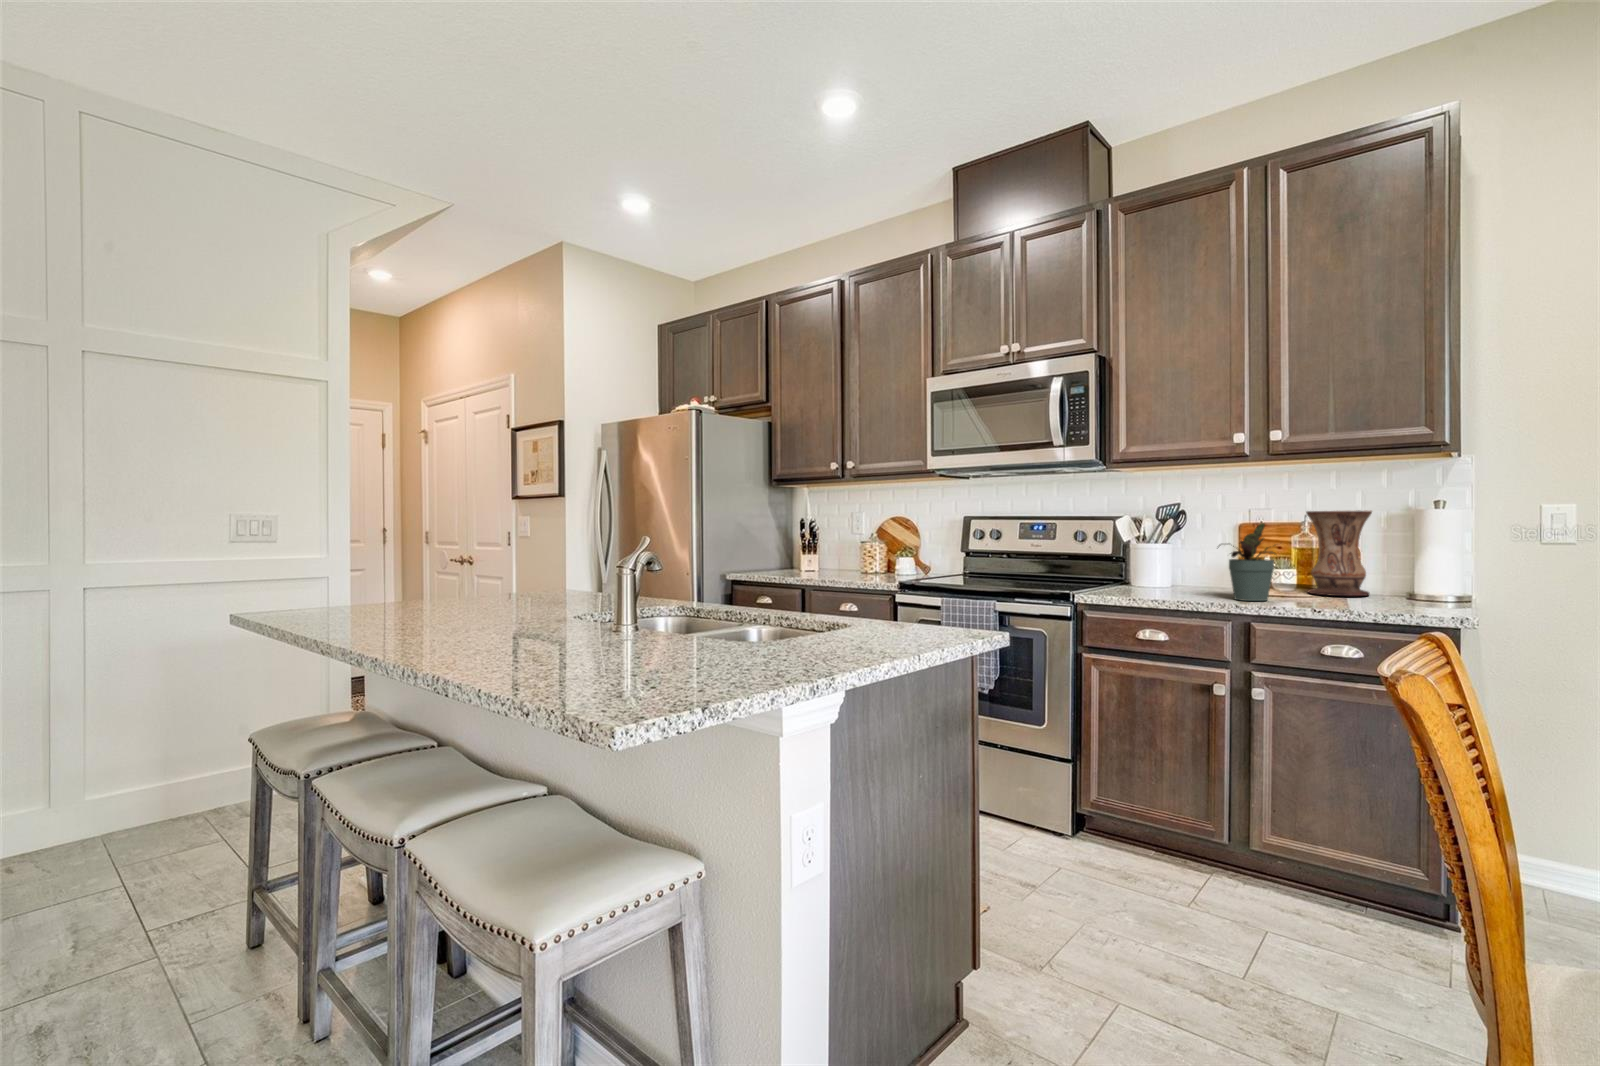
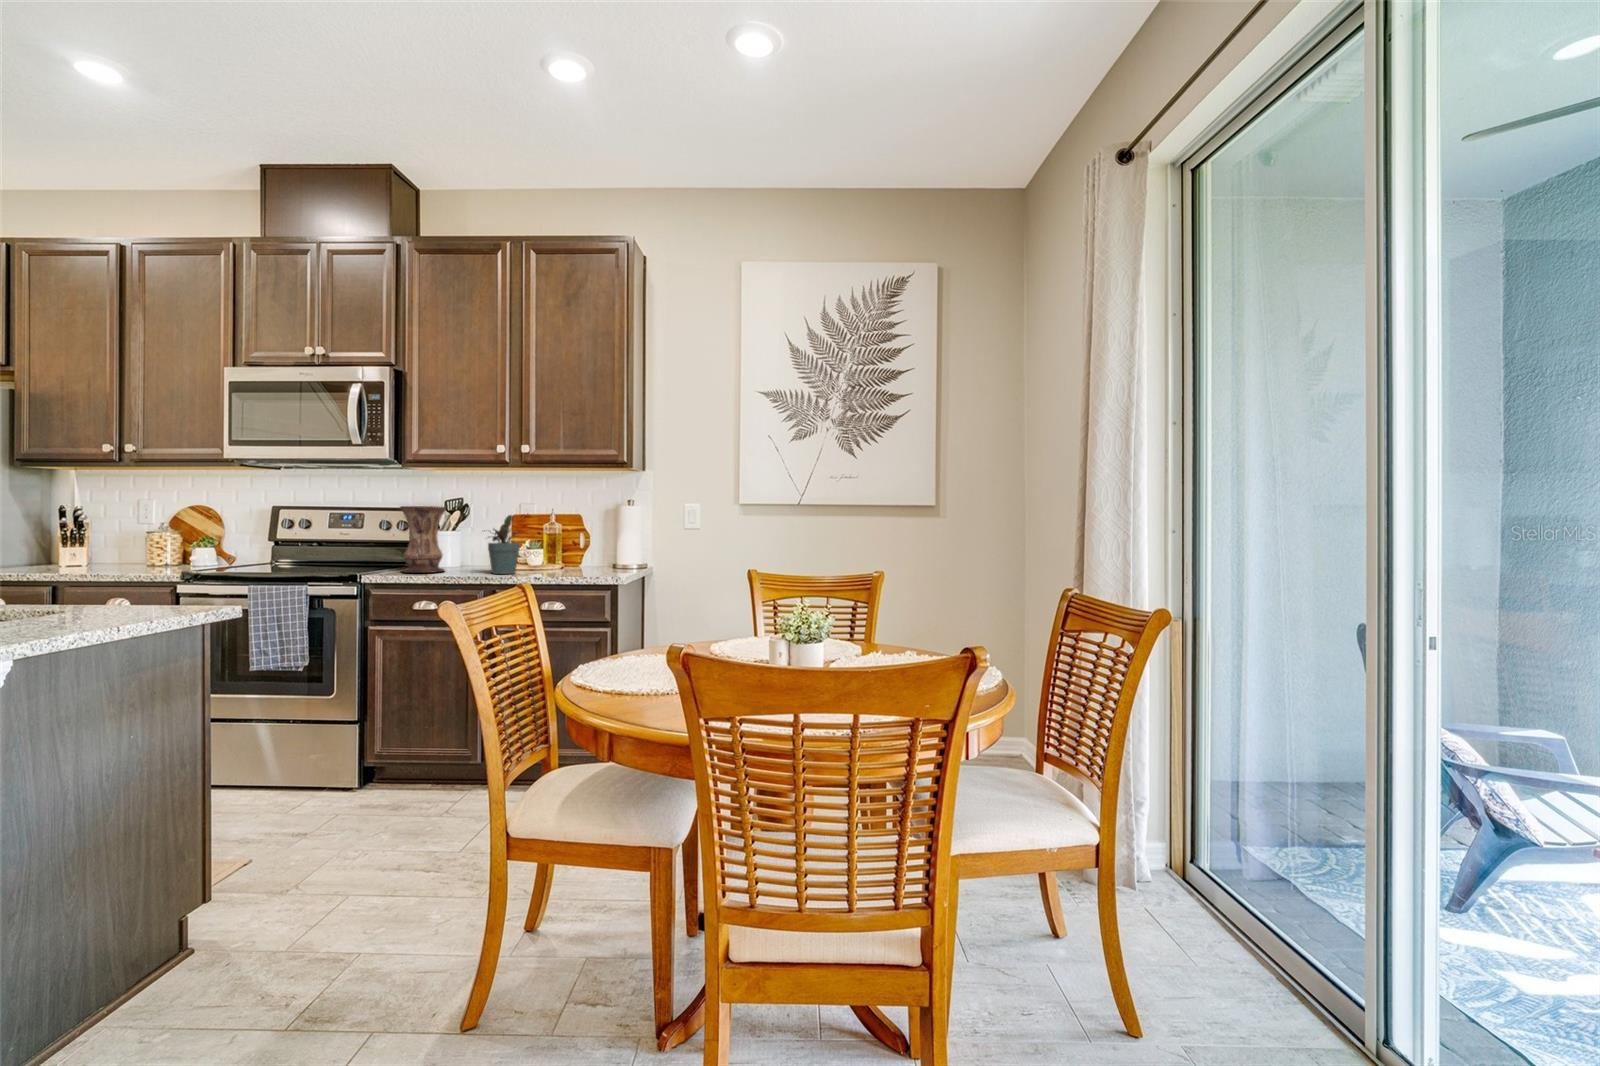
vase: present [1306,510,1372,596] -> present [400,506,446,573]

